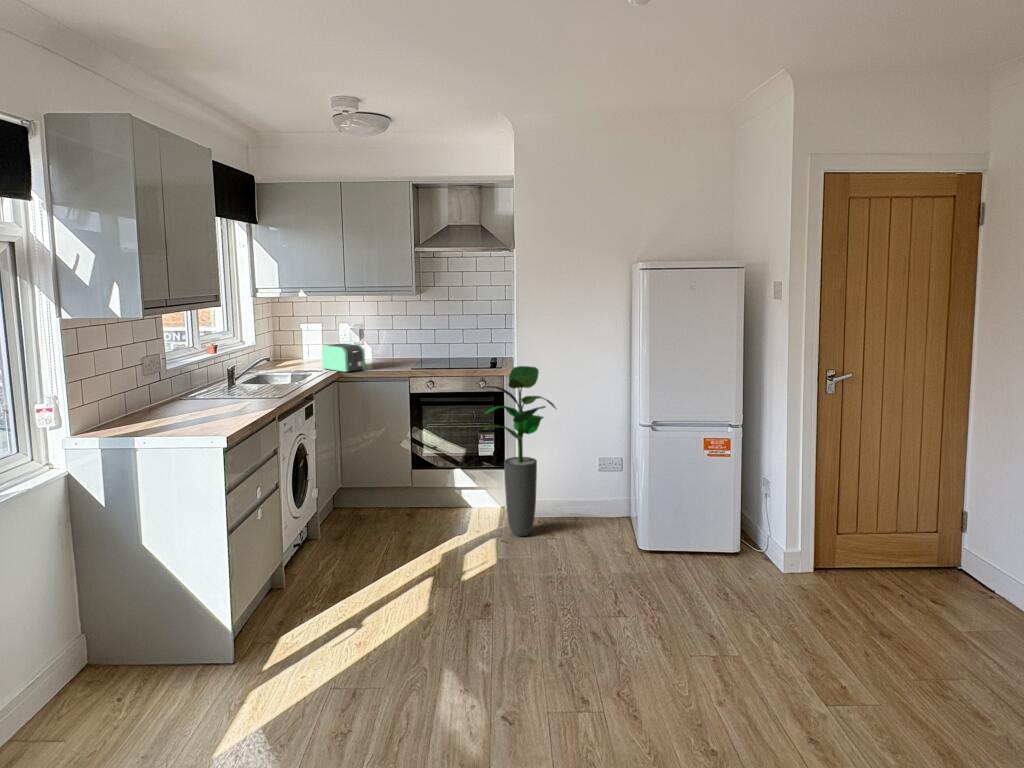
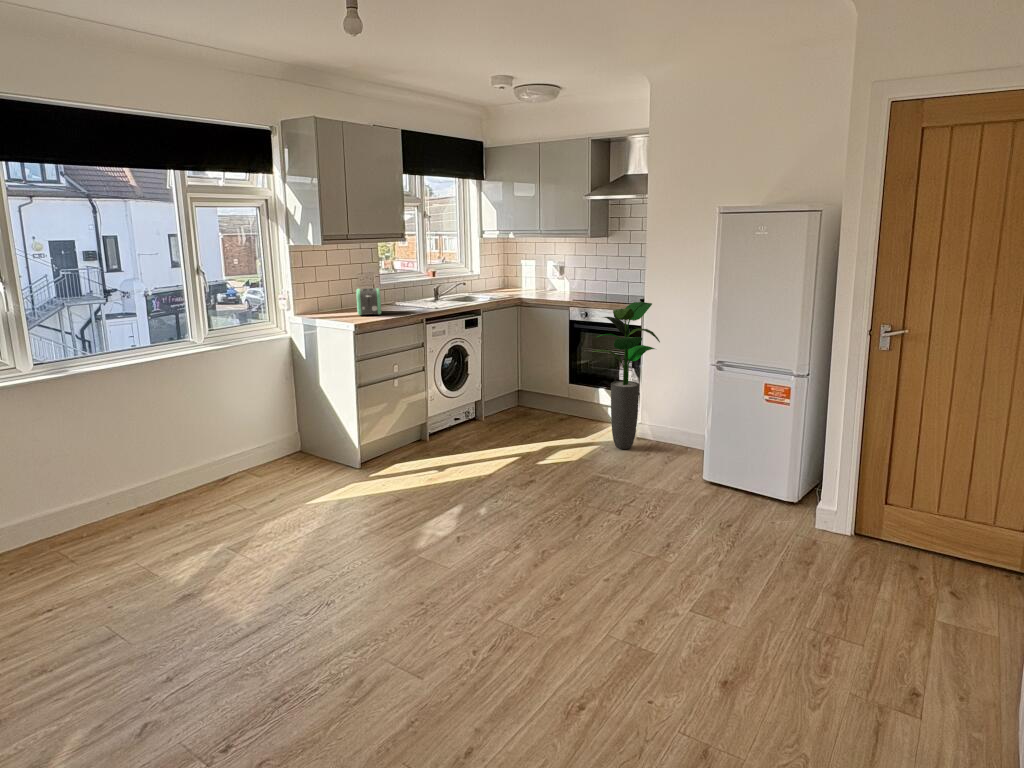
toaster: present [322,344,365,372] -> present [356,288,381,316]

